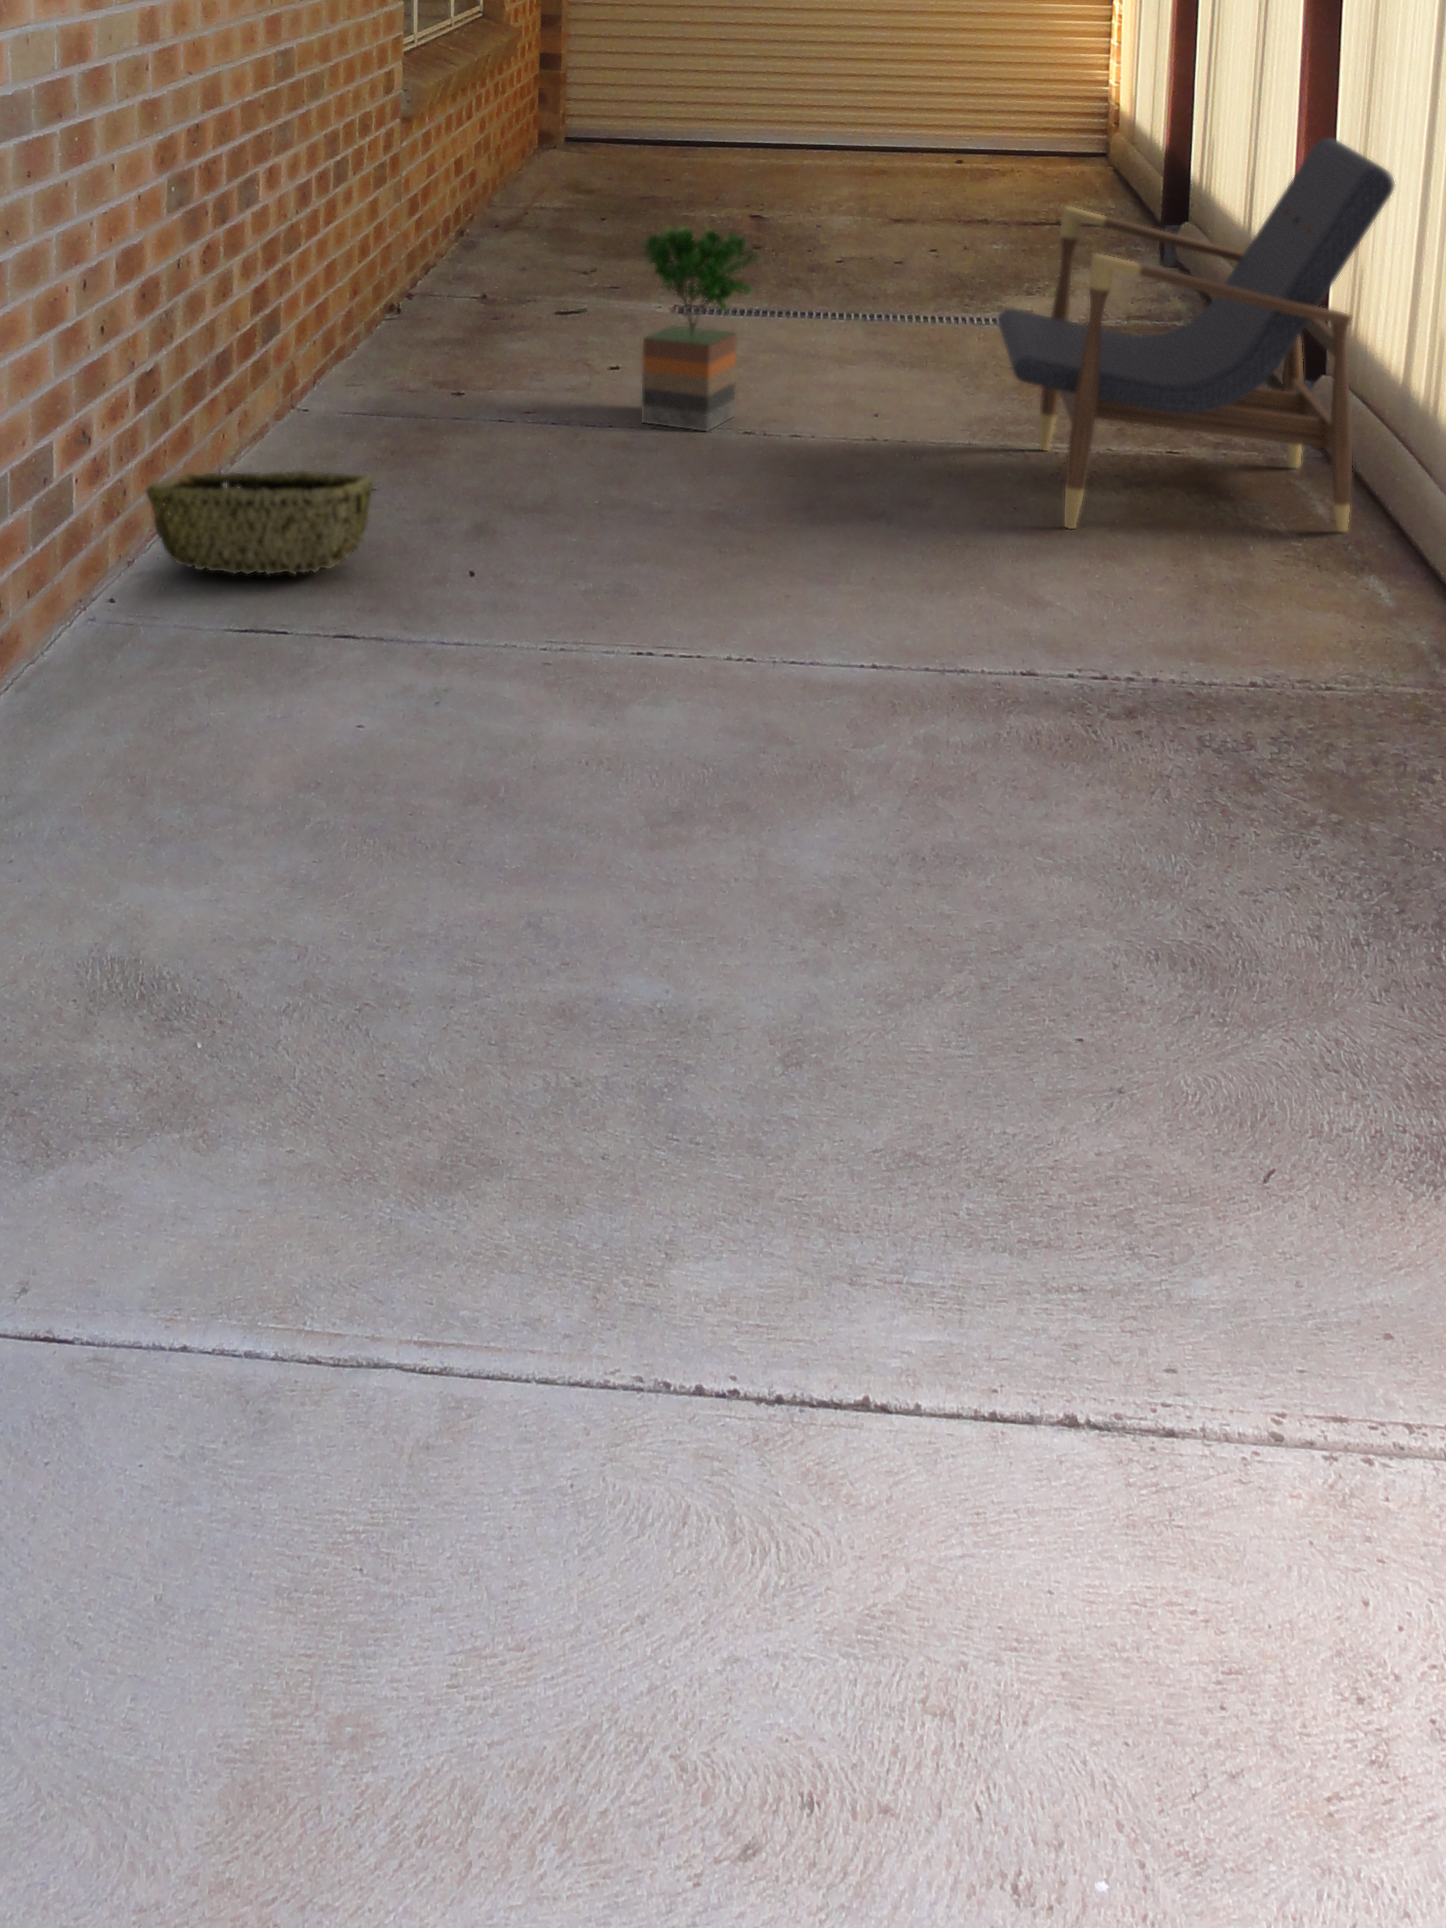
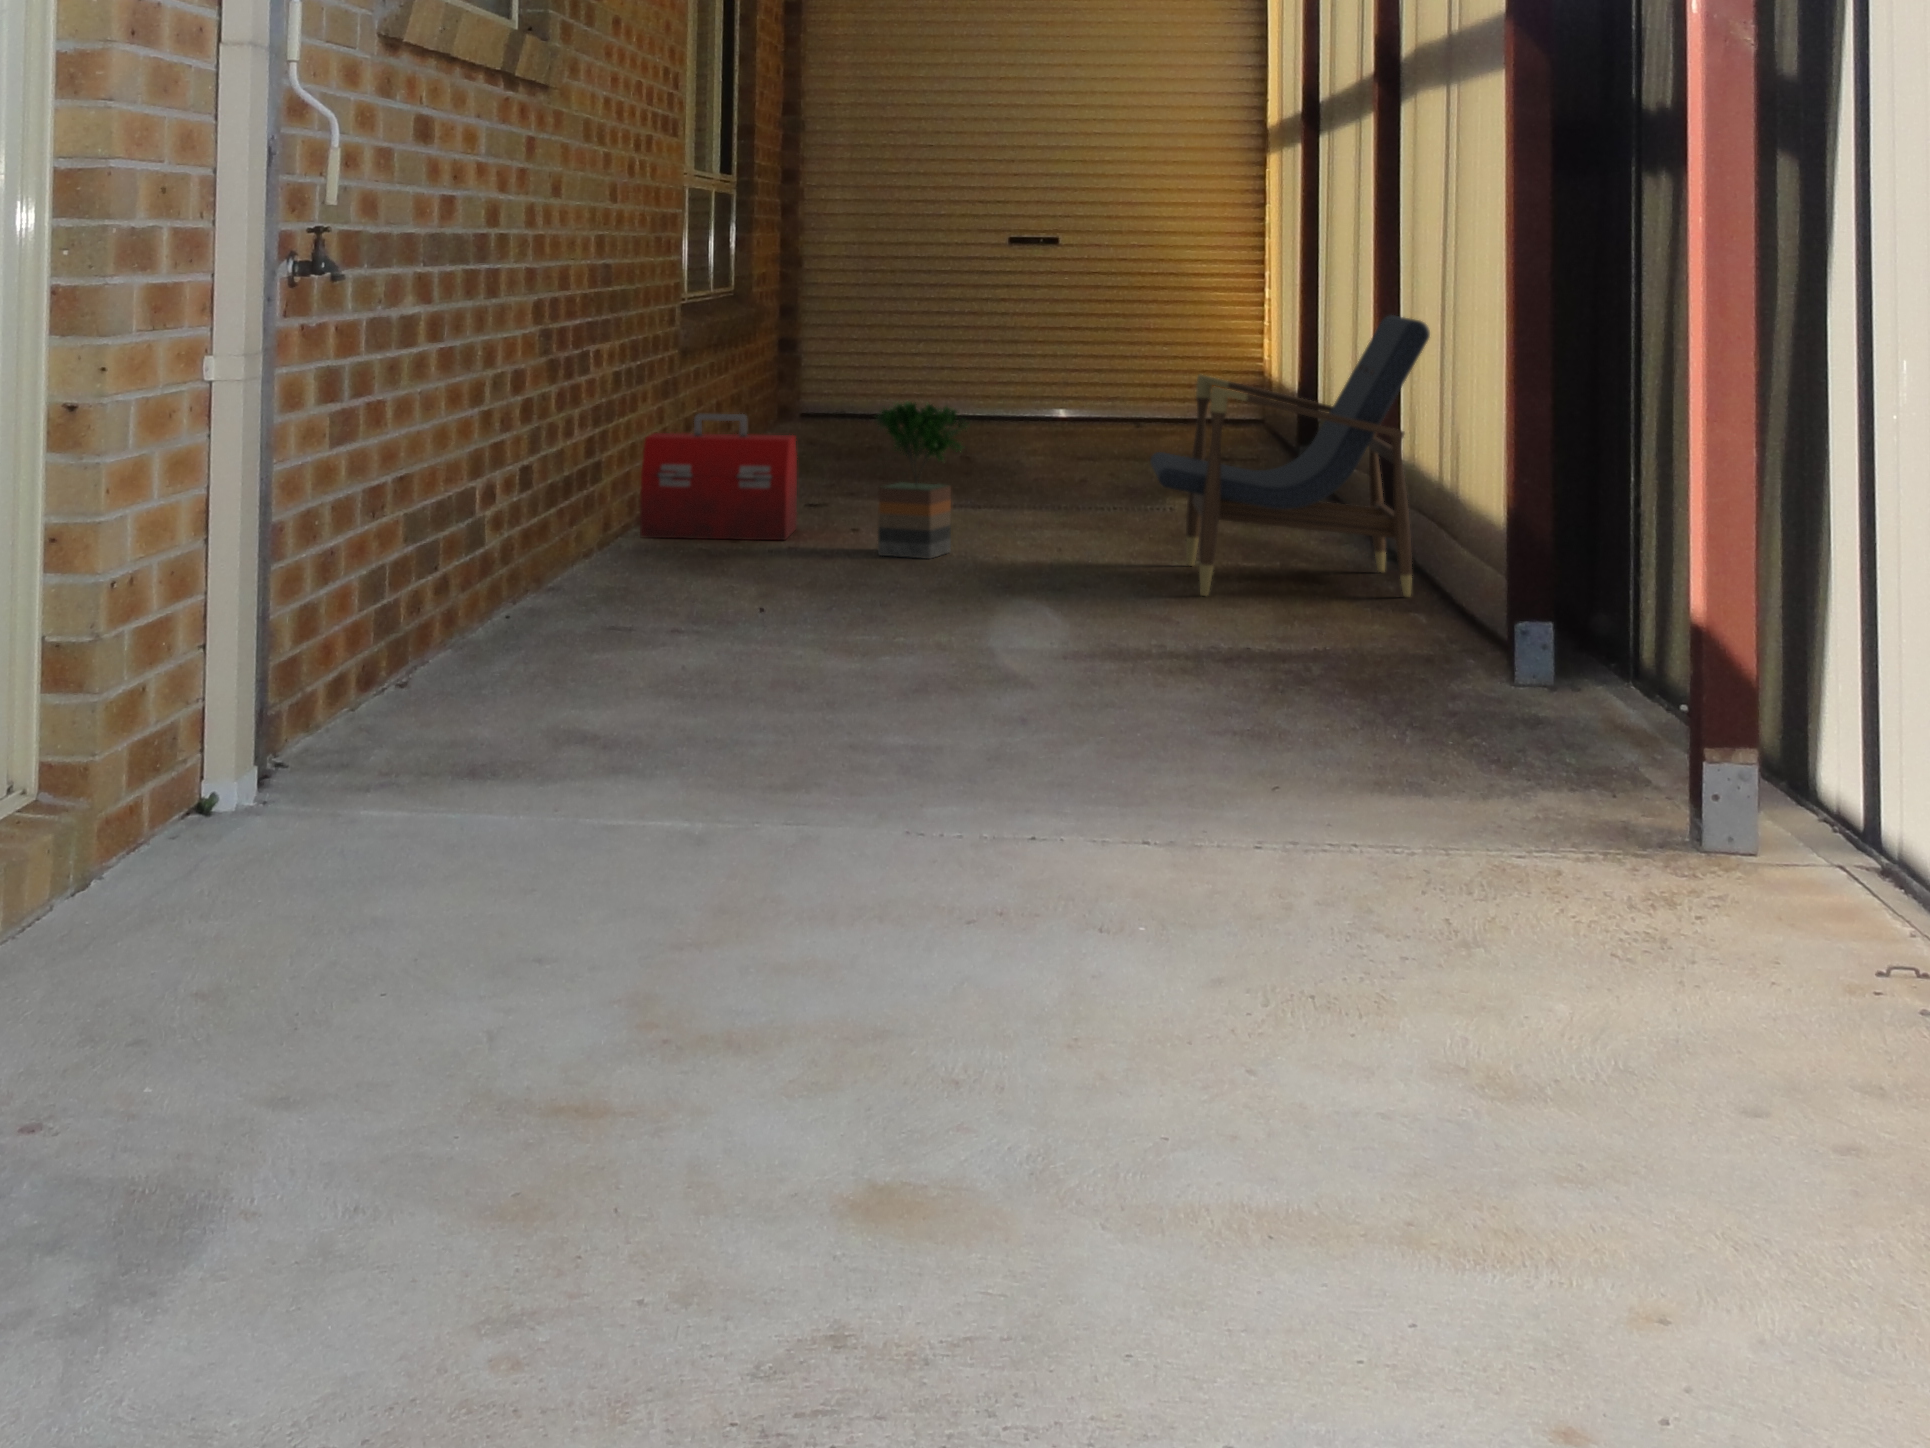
toolbox: none [344,221,545,386] -> present [640,414,797,540]
woven basket: present [146,470,373,574] -> none [523,541,687,614]

